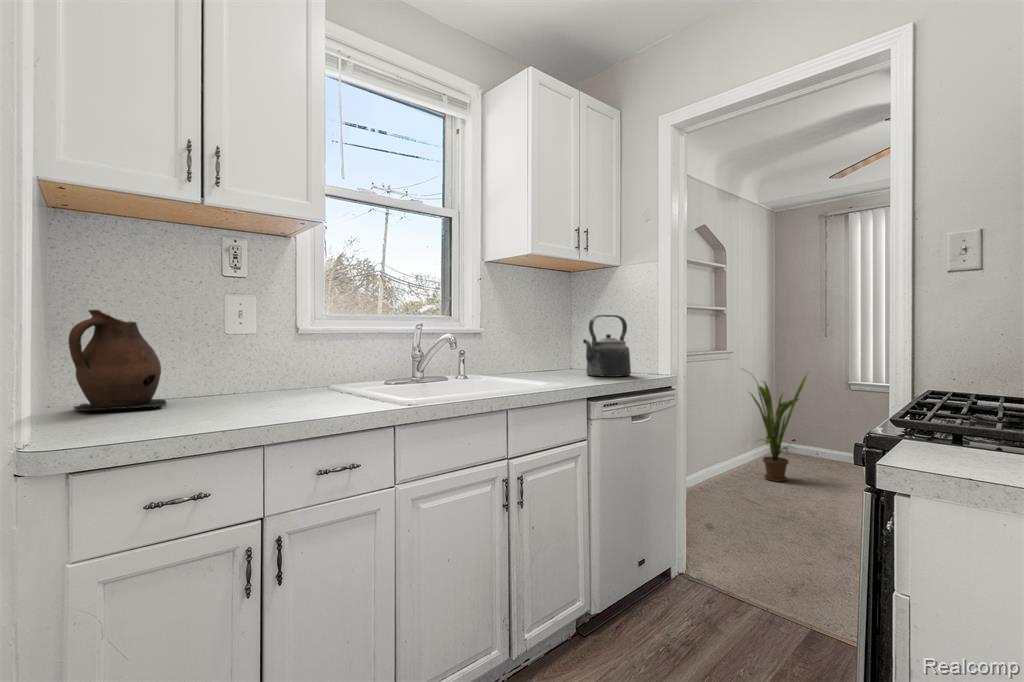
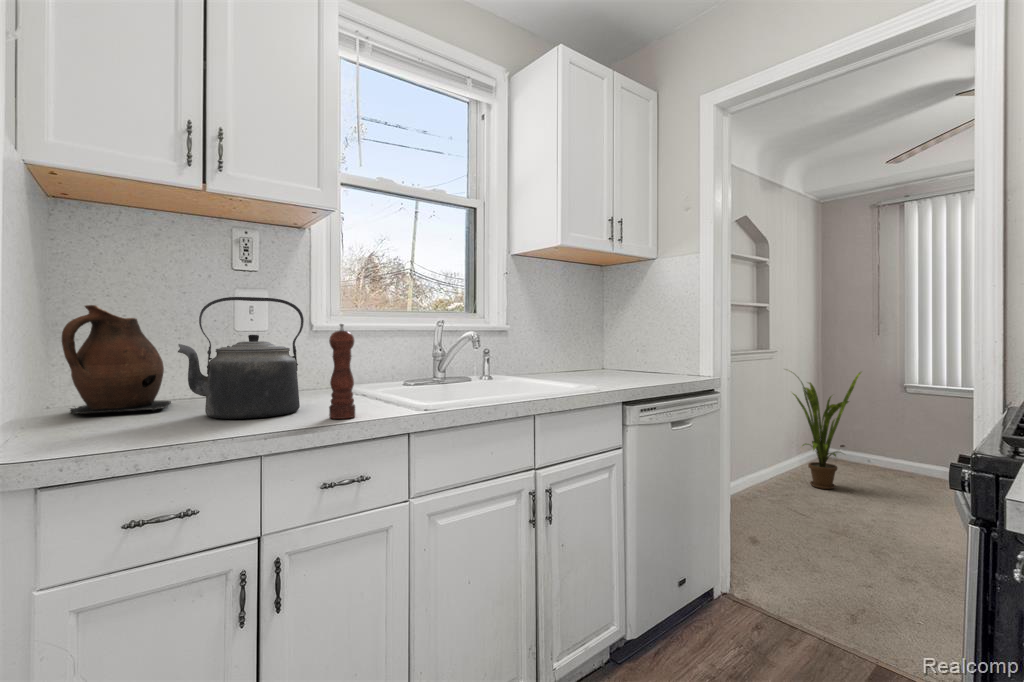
kettle: present [583,315,631,377] -> present [178,297,304,419]
pepper mill: none [324,327,347,413] -> present [329,324,355,419]

